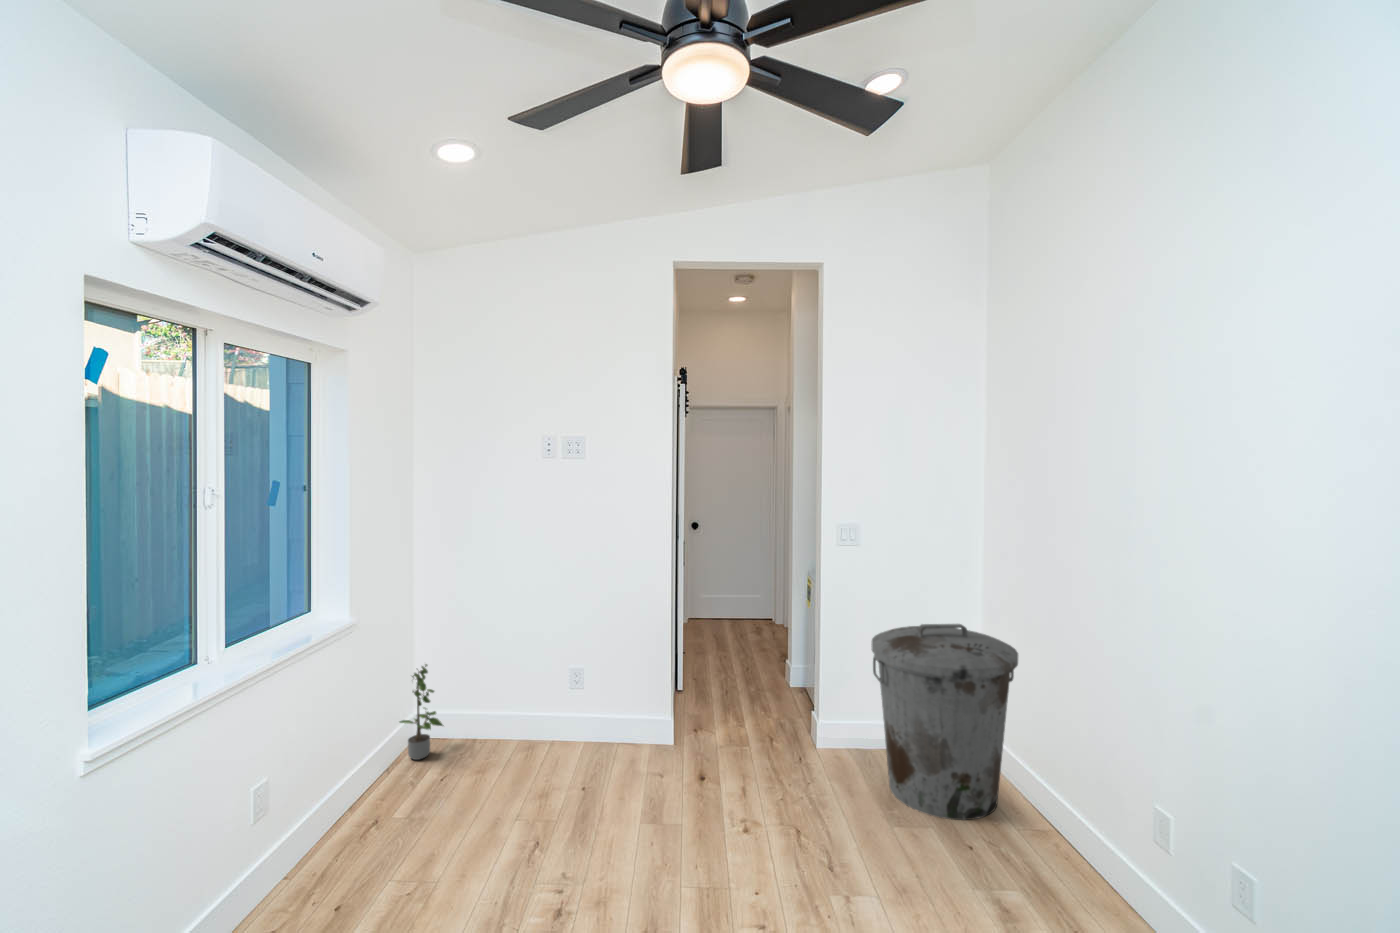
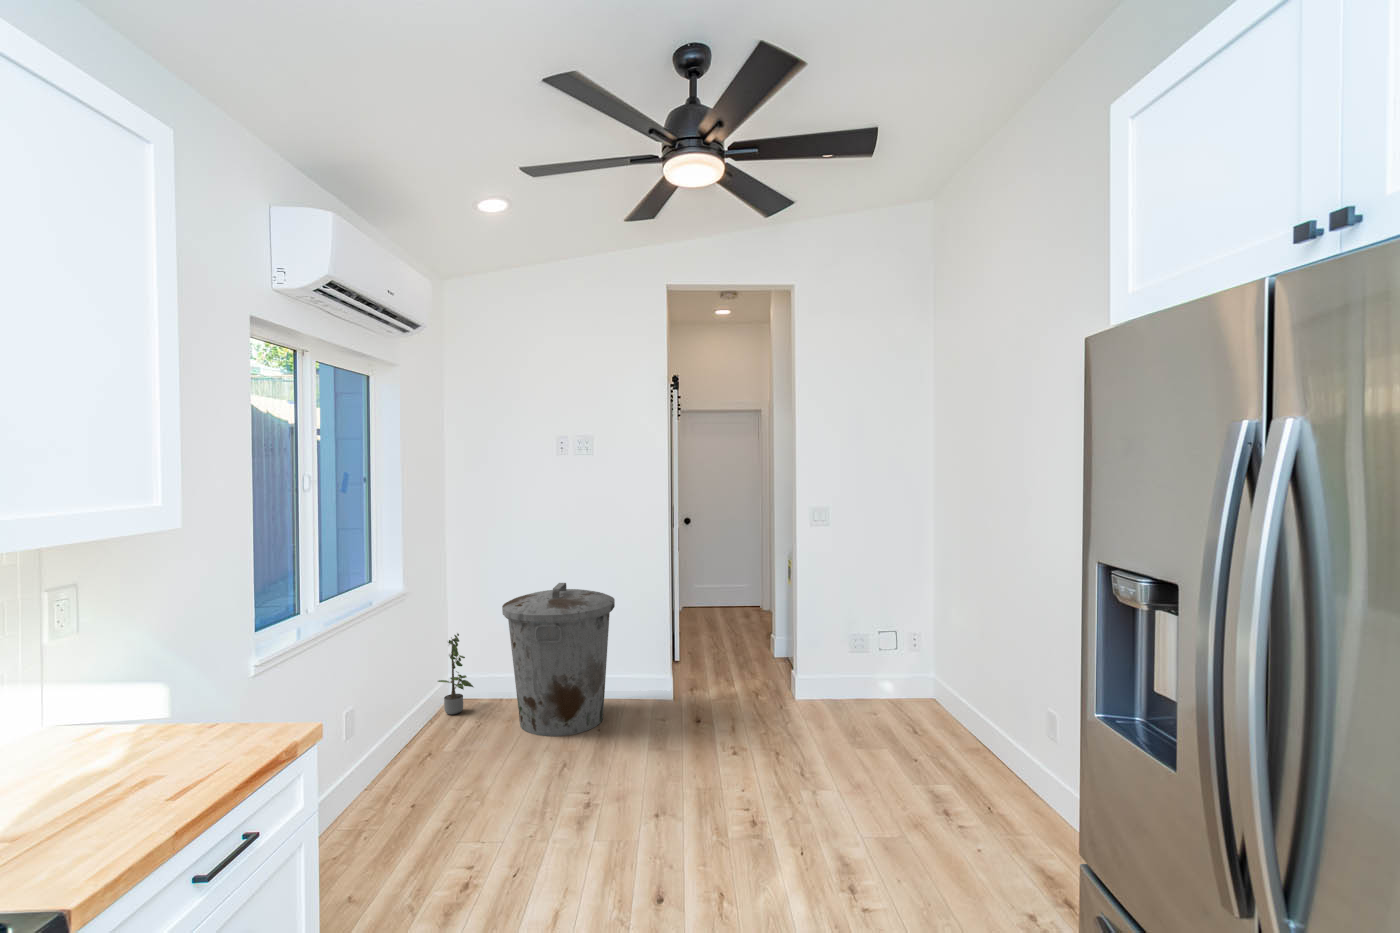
trash can: present [871,624,1018,820] -> present [502,583,615,736]

